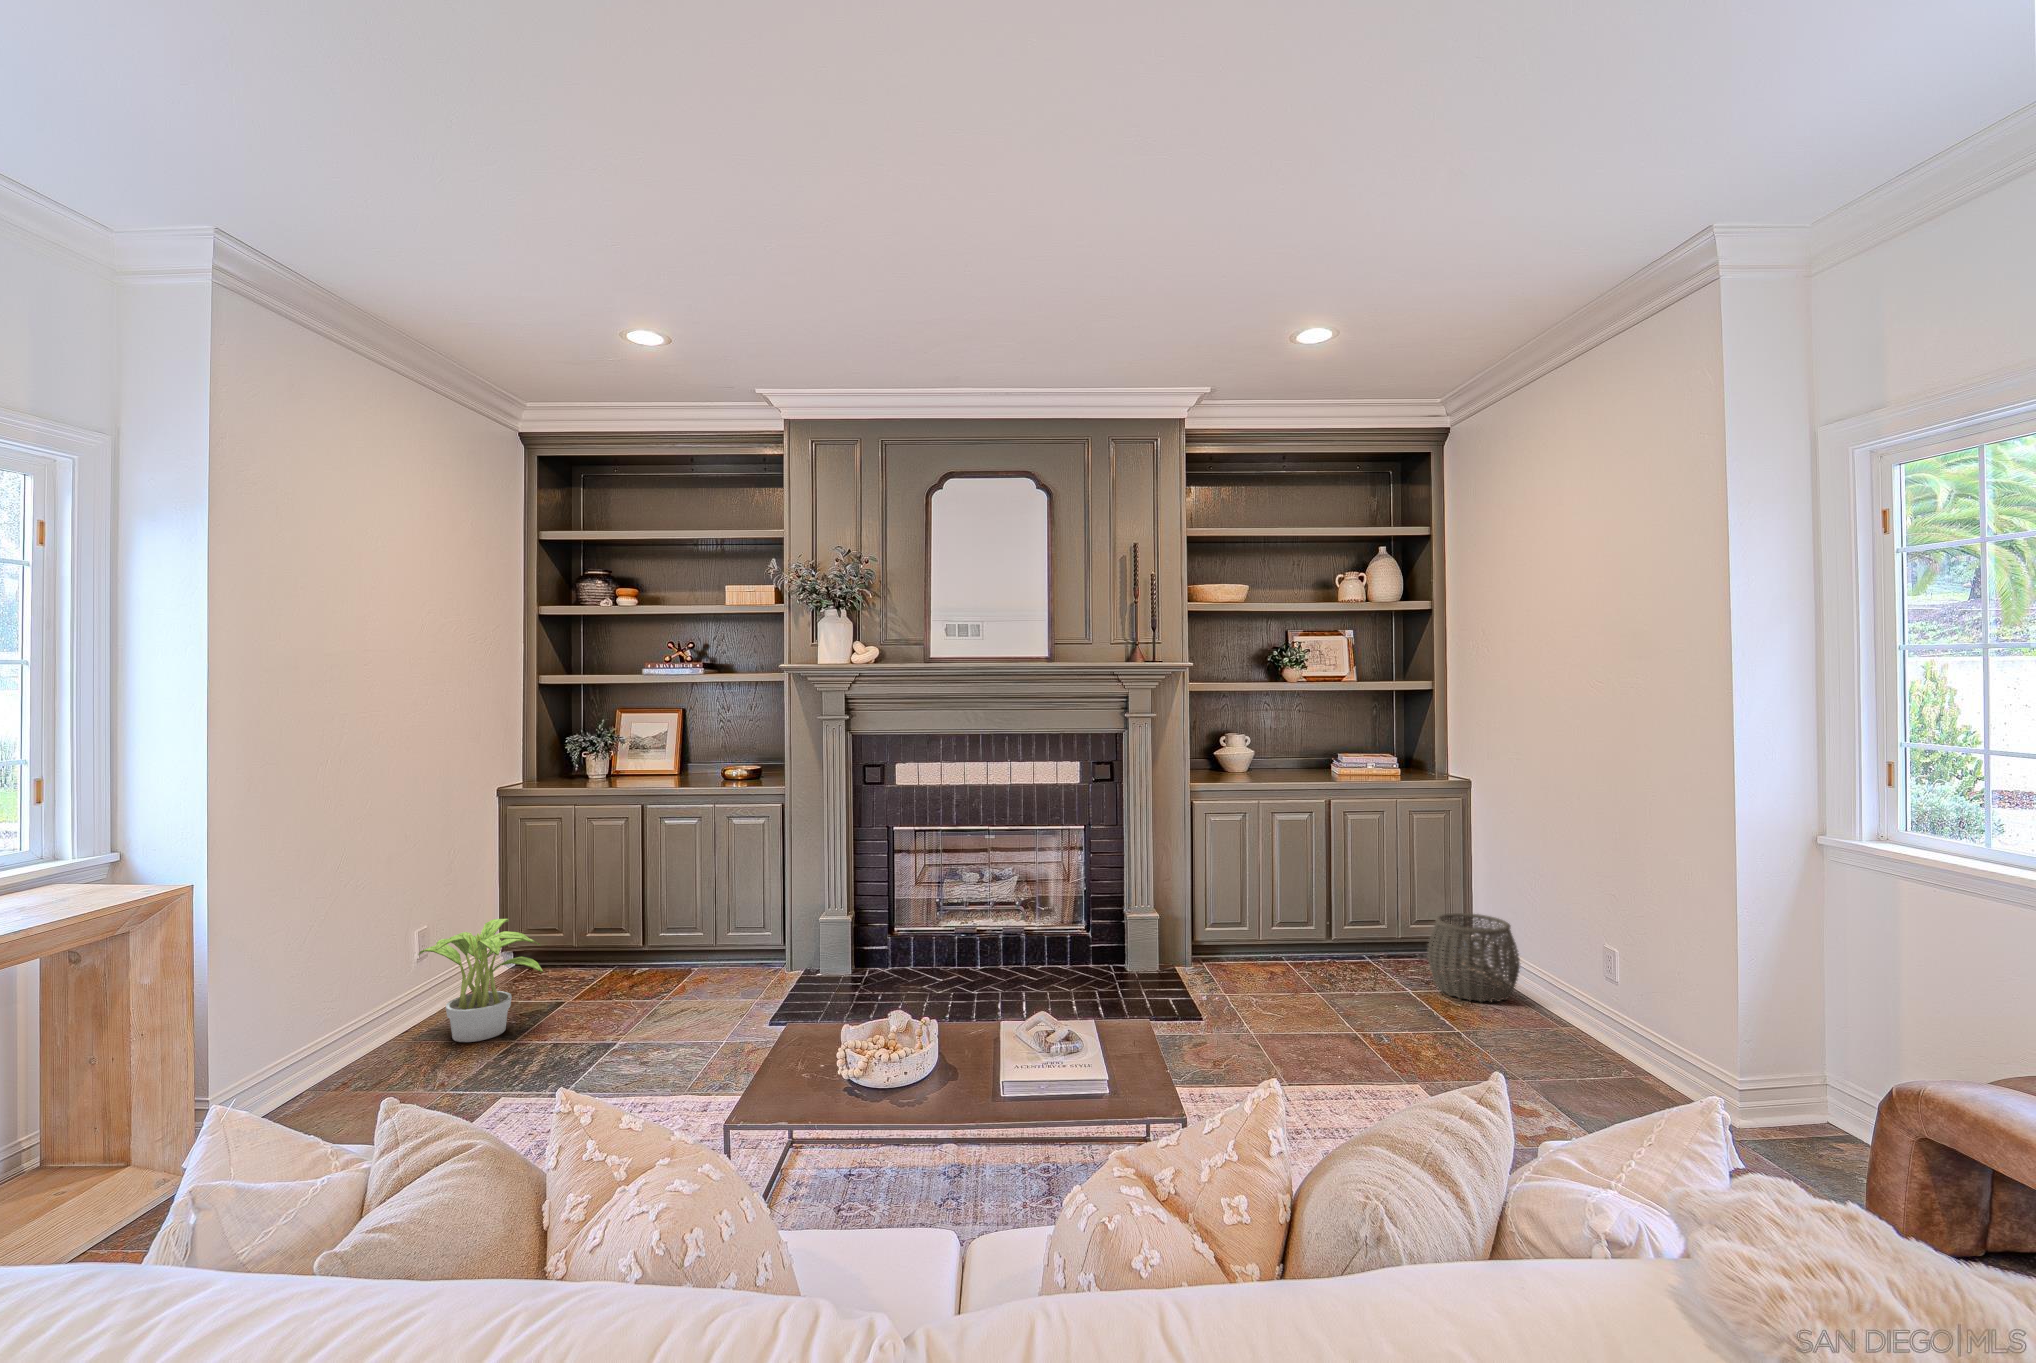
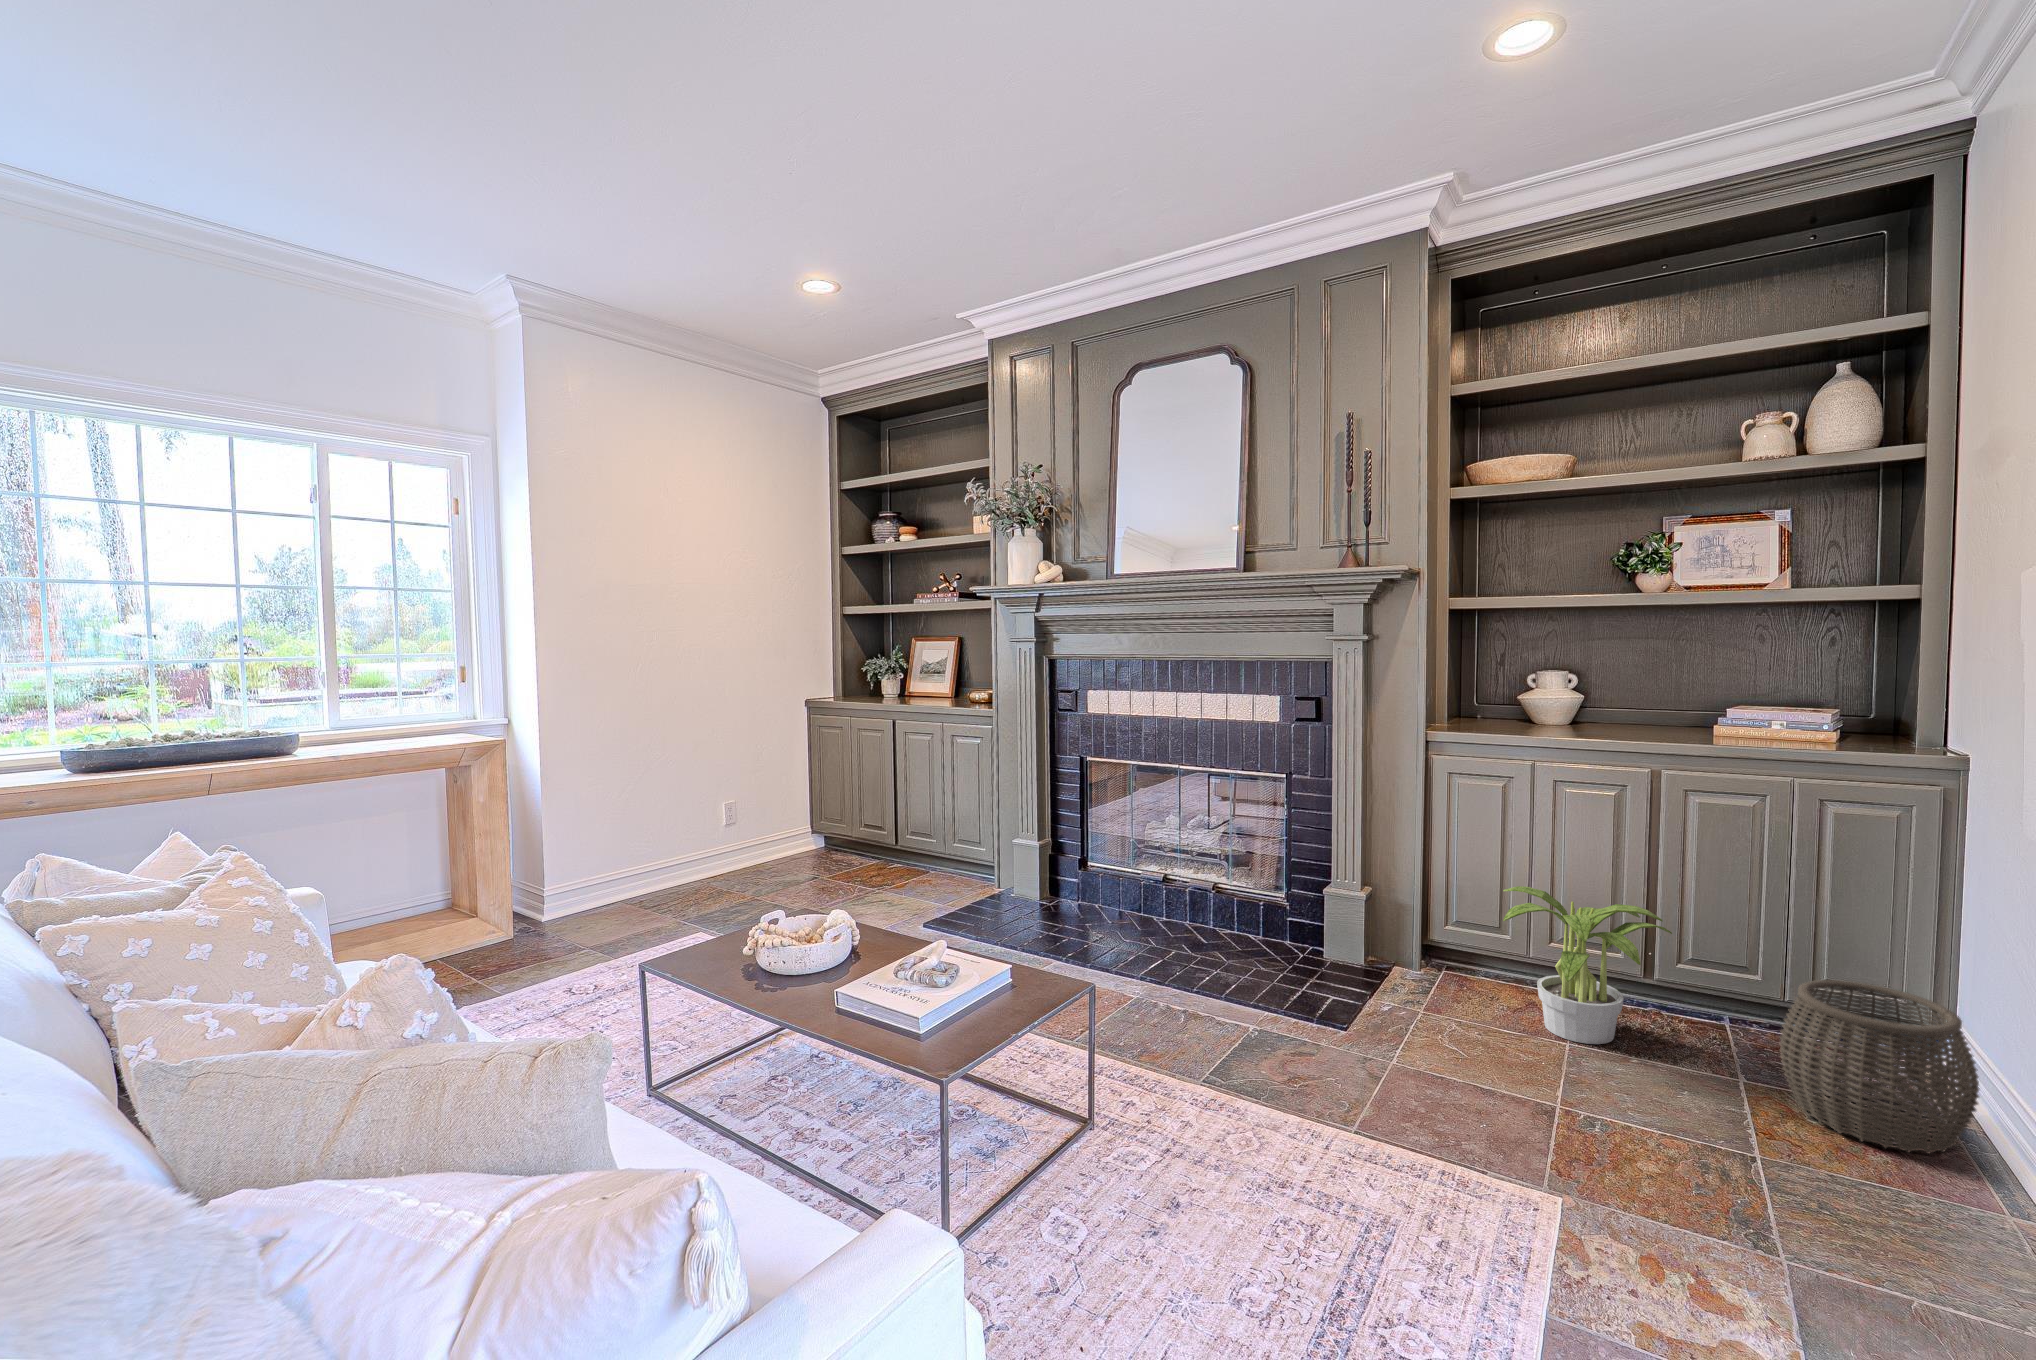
potted plant: present [418,919,543,1042] -> present [1503,886,1672,1044]

